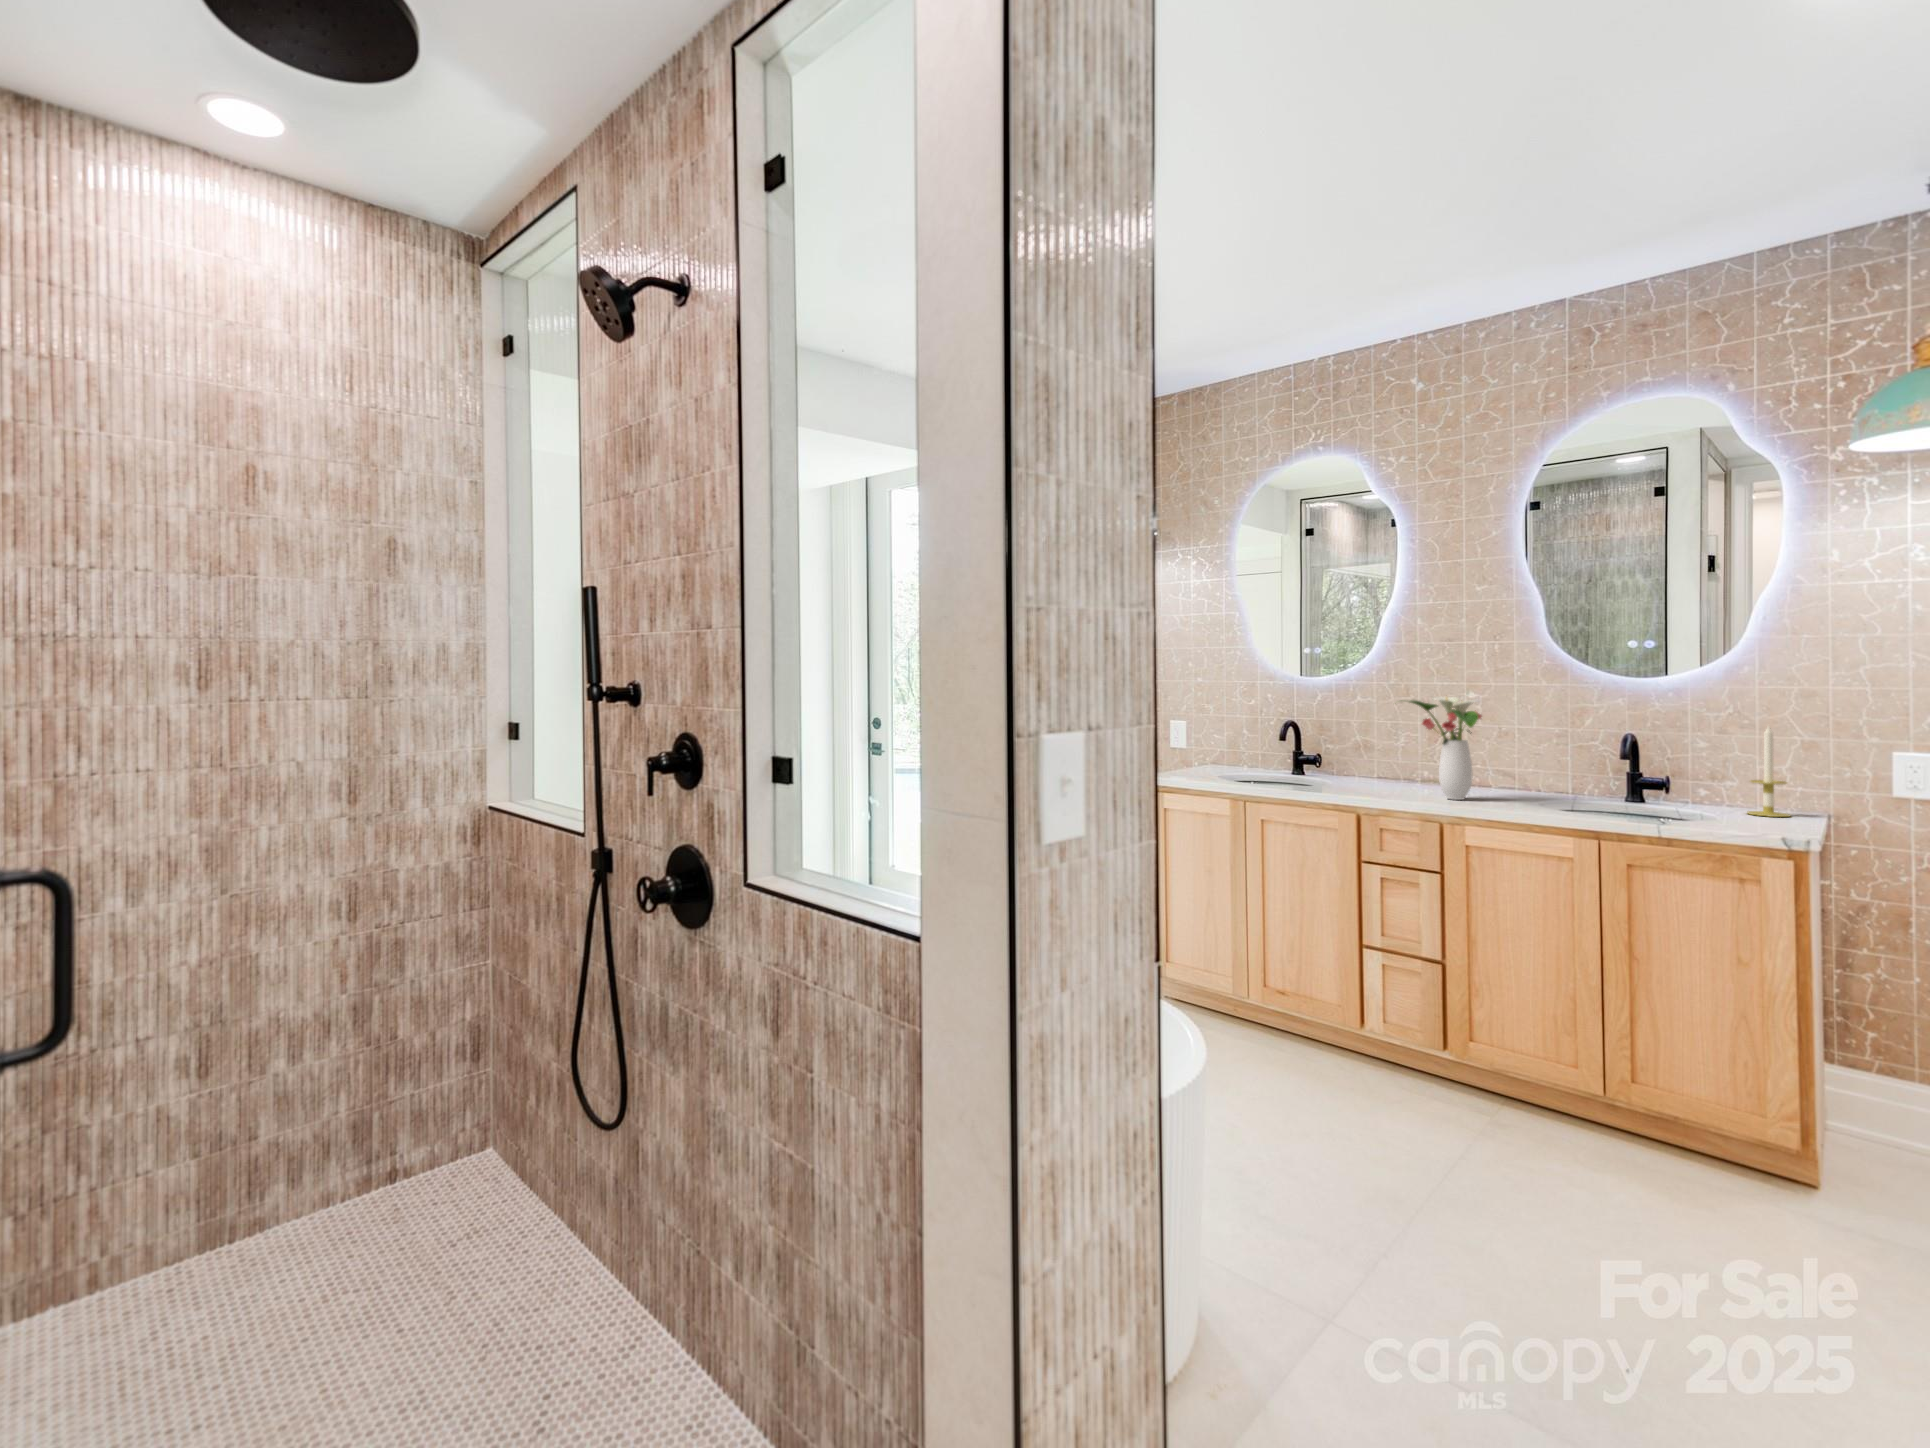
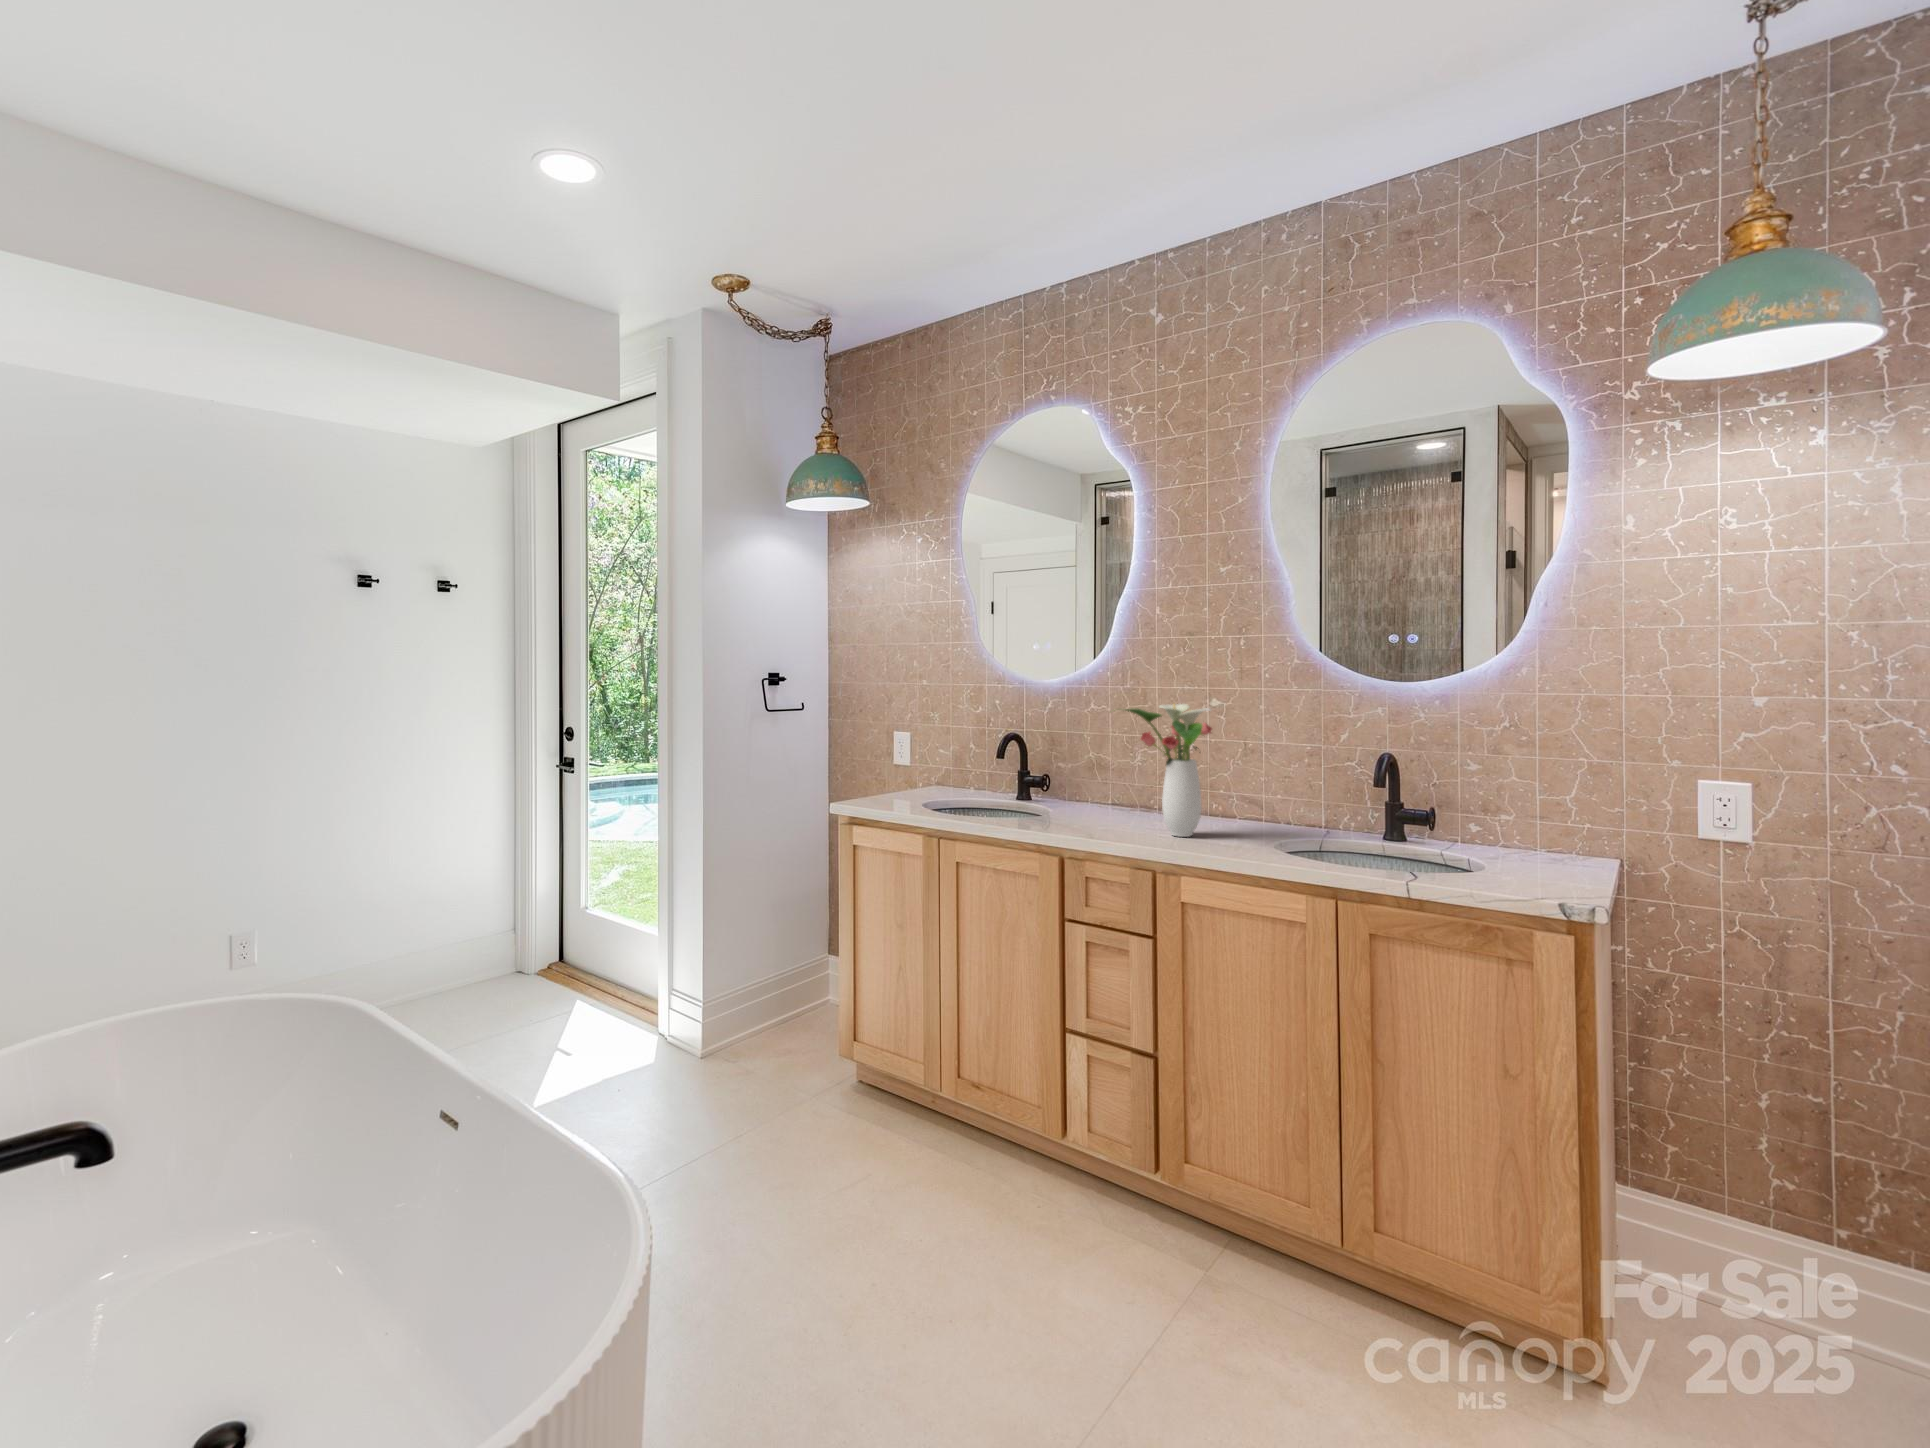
candle: present [1747,726,1790,817] -> none [1523,742,1576,865]

